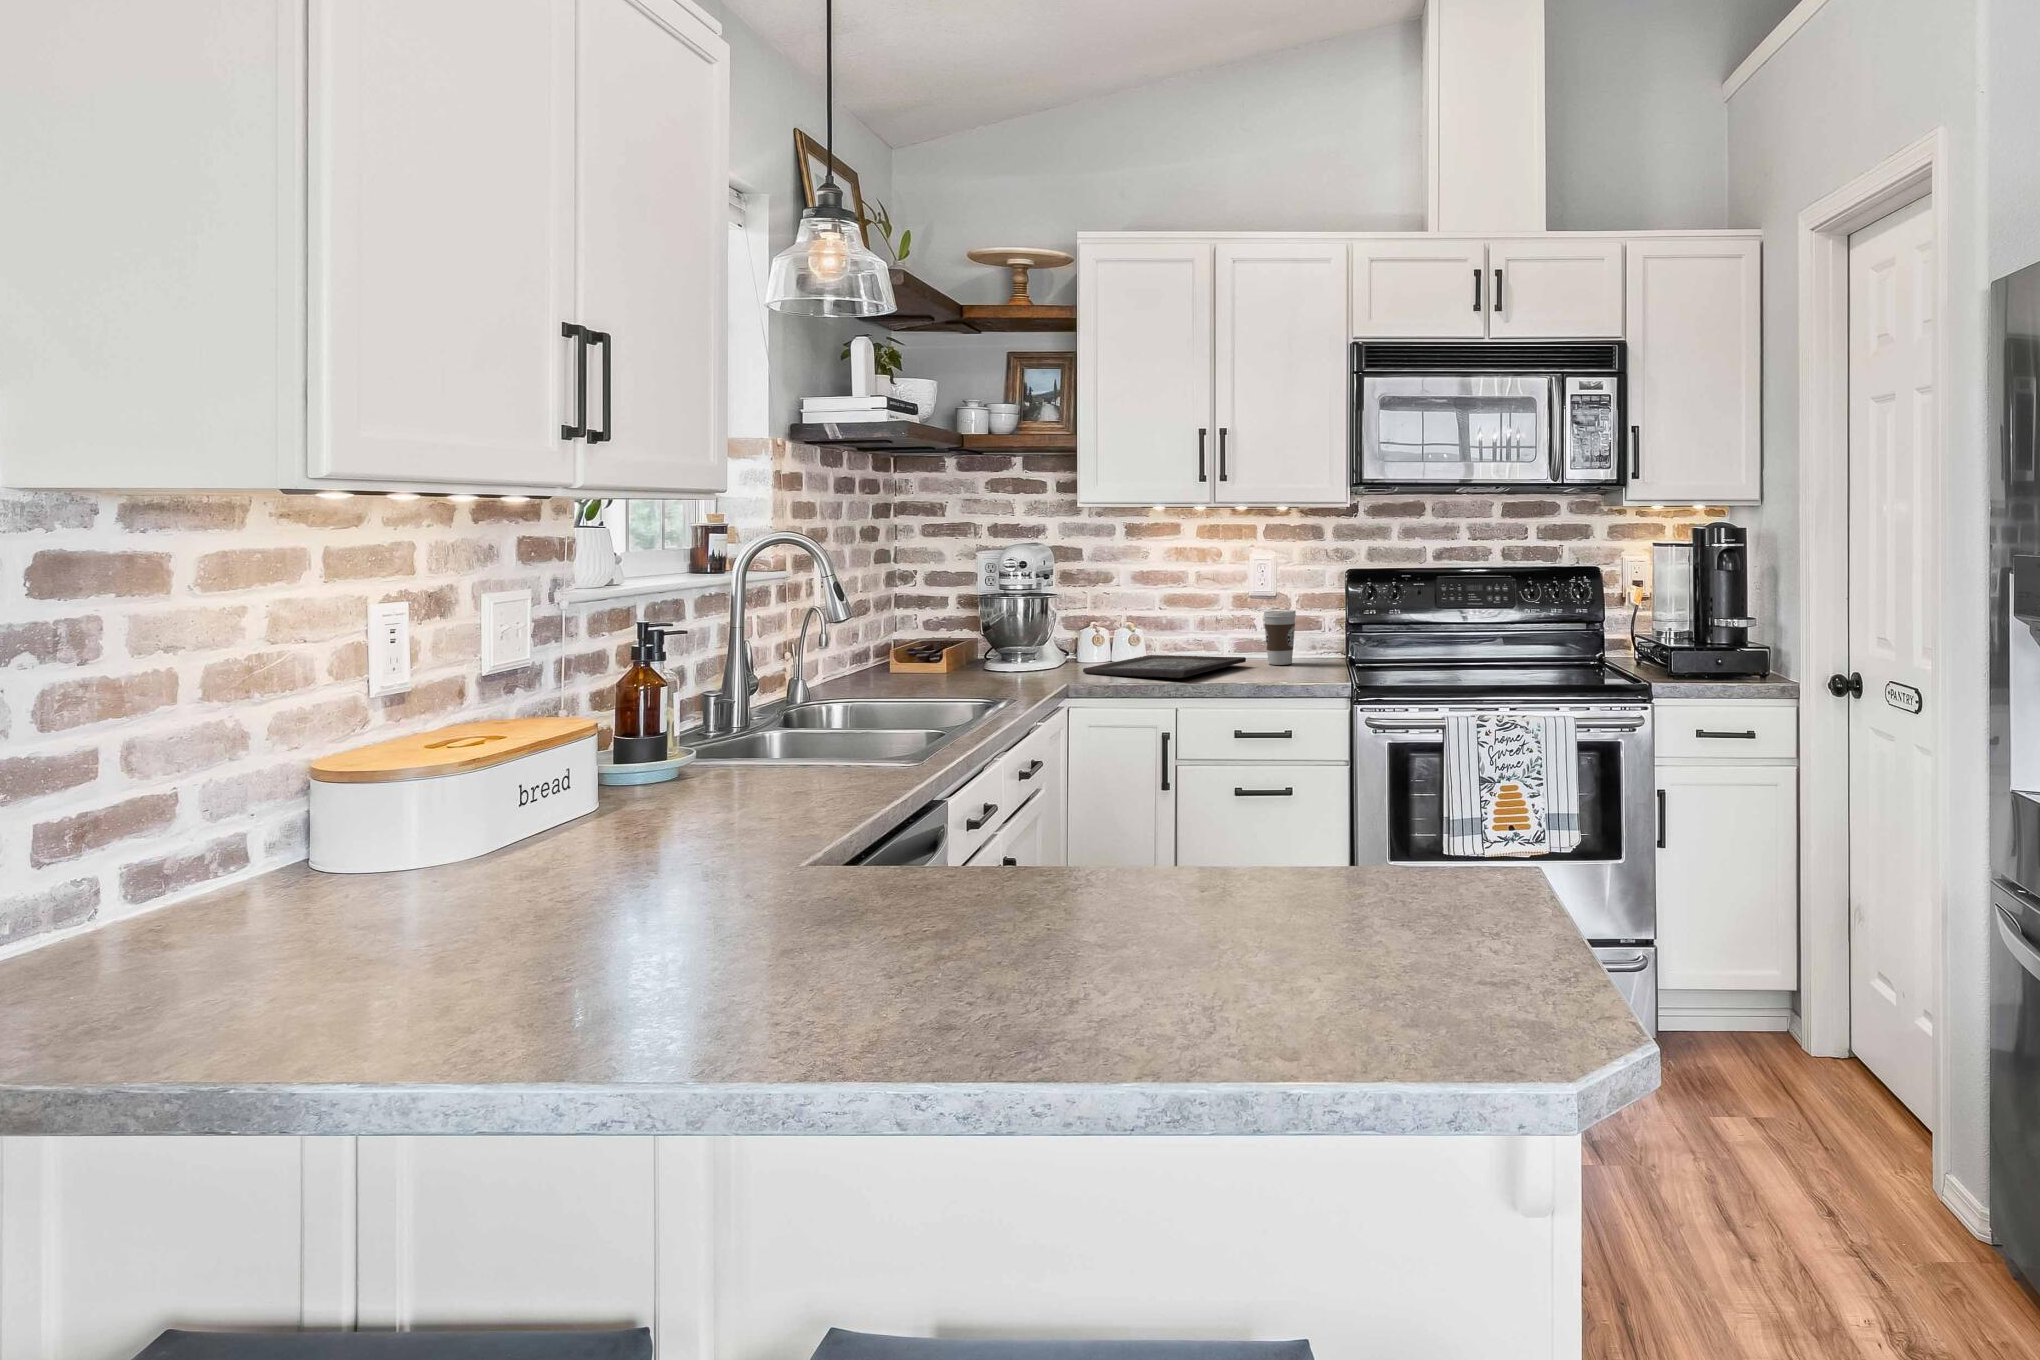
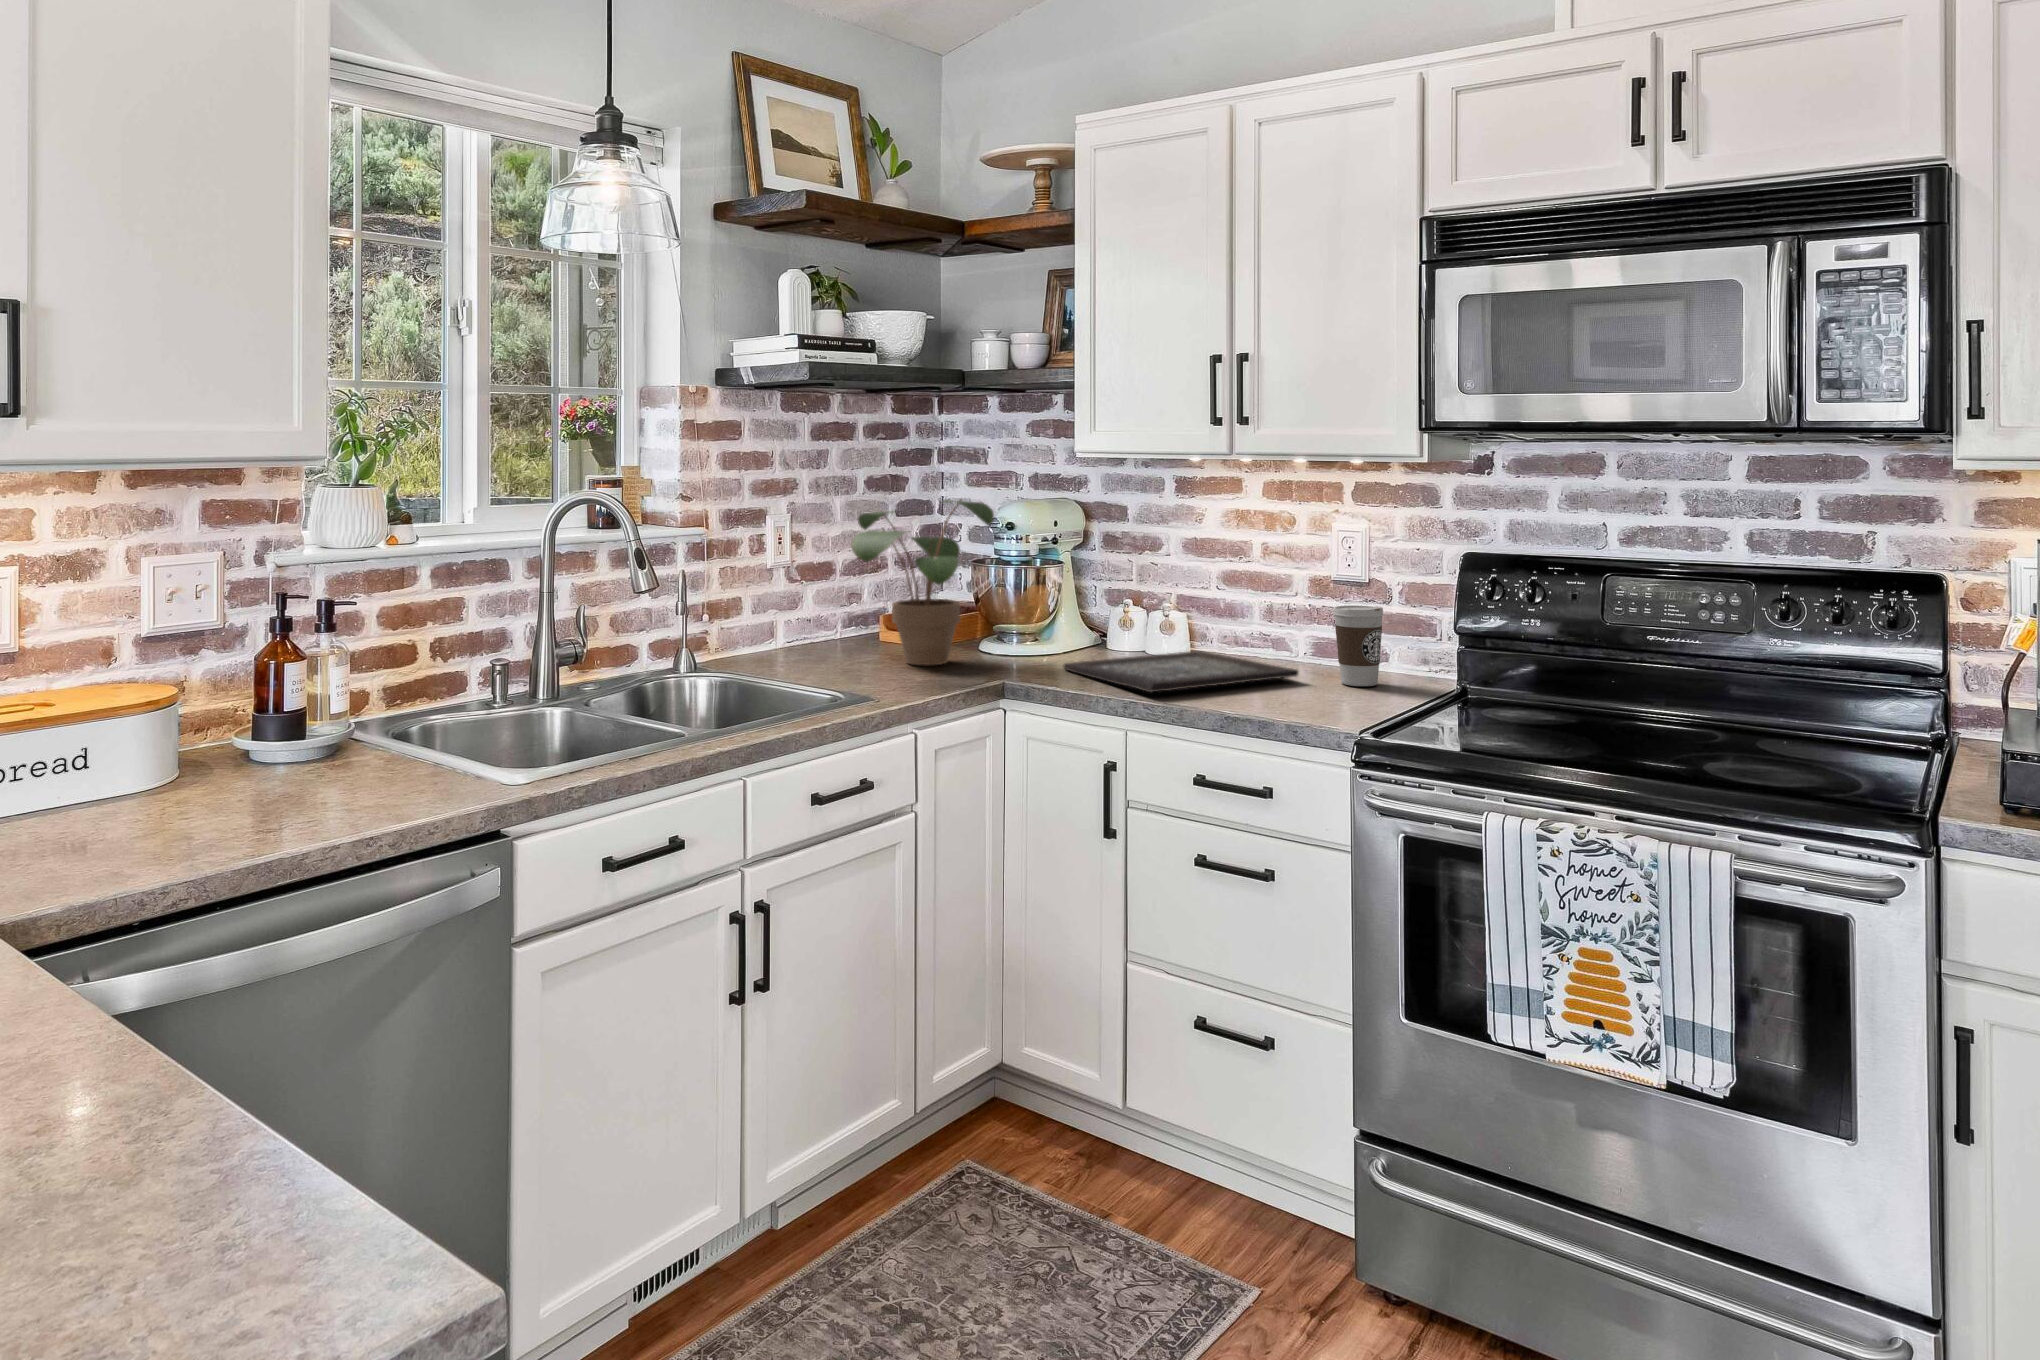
potted plant: none [903,543,1024,680] -> present [850,499,994,665]

